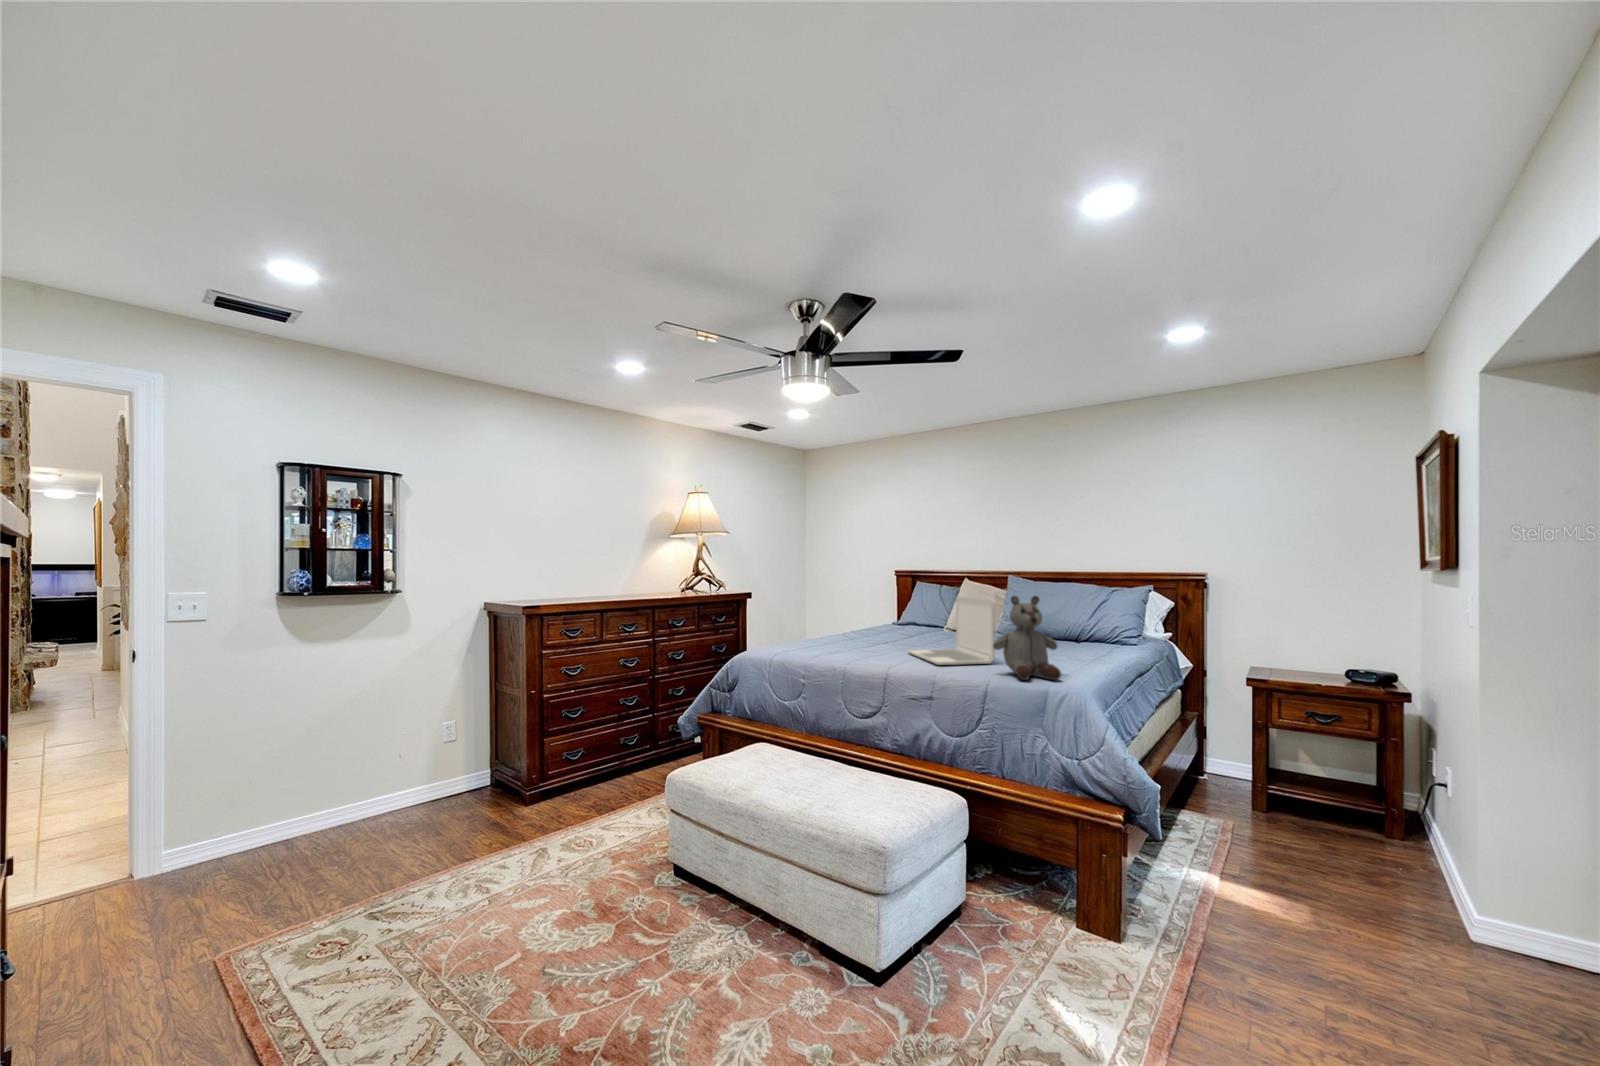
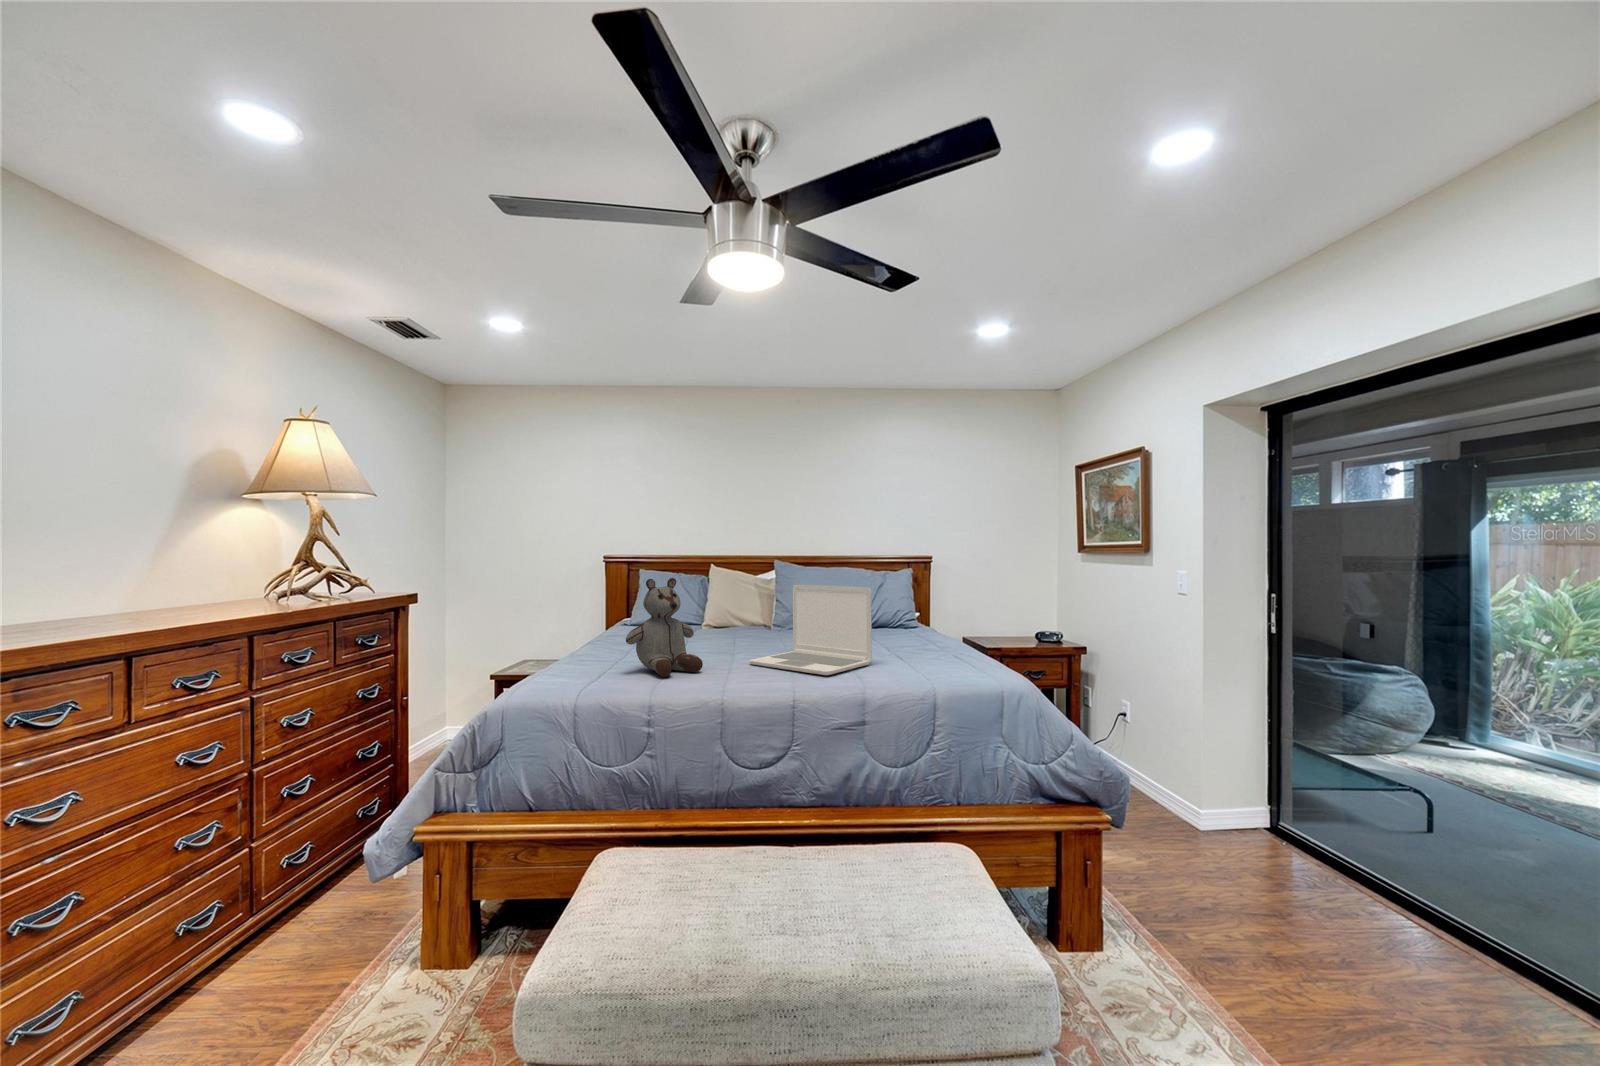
stuffed bear: present [993,596,1061,680] -> present [626,578,703,677]

